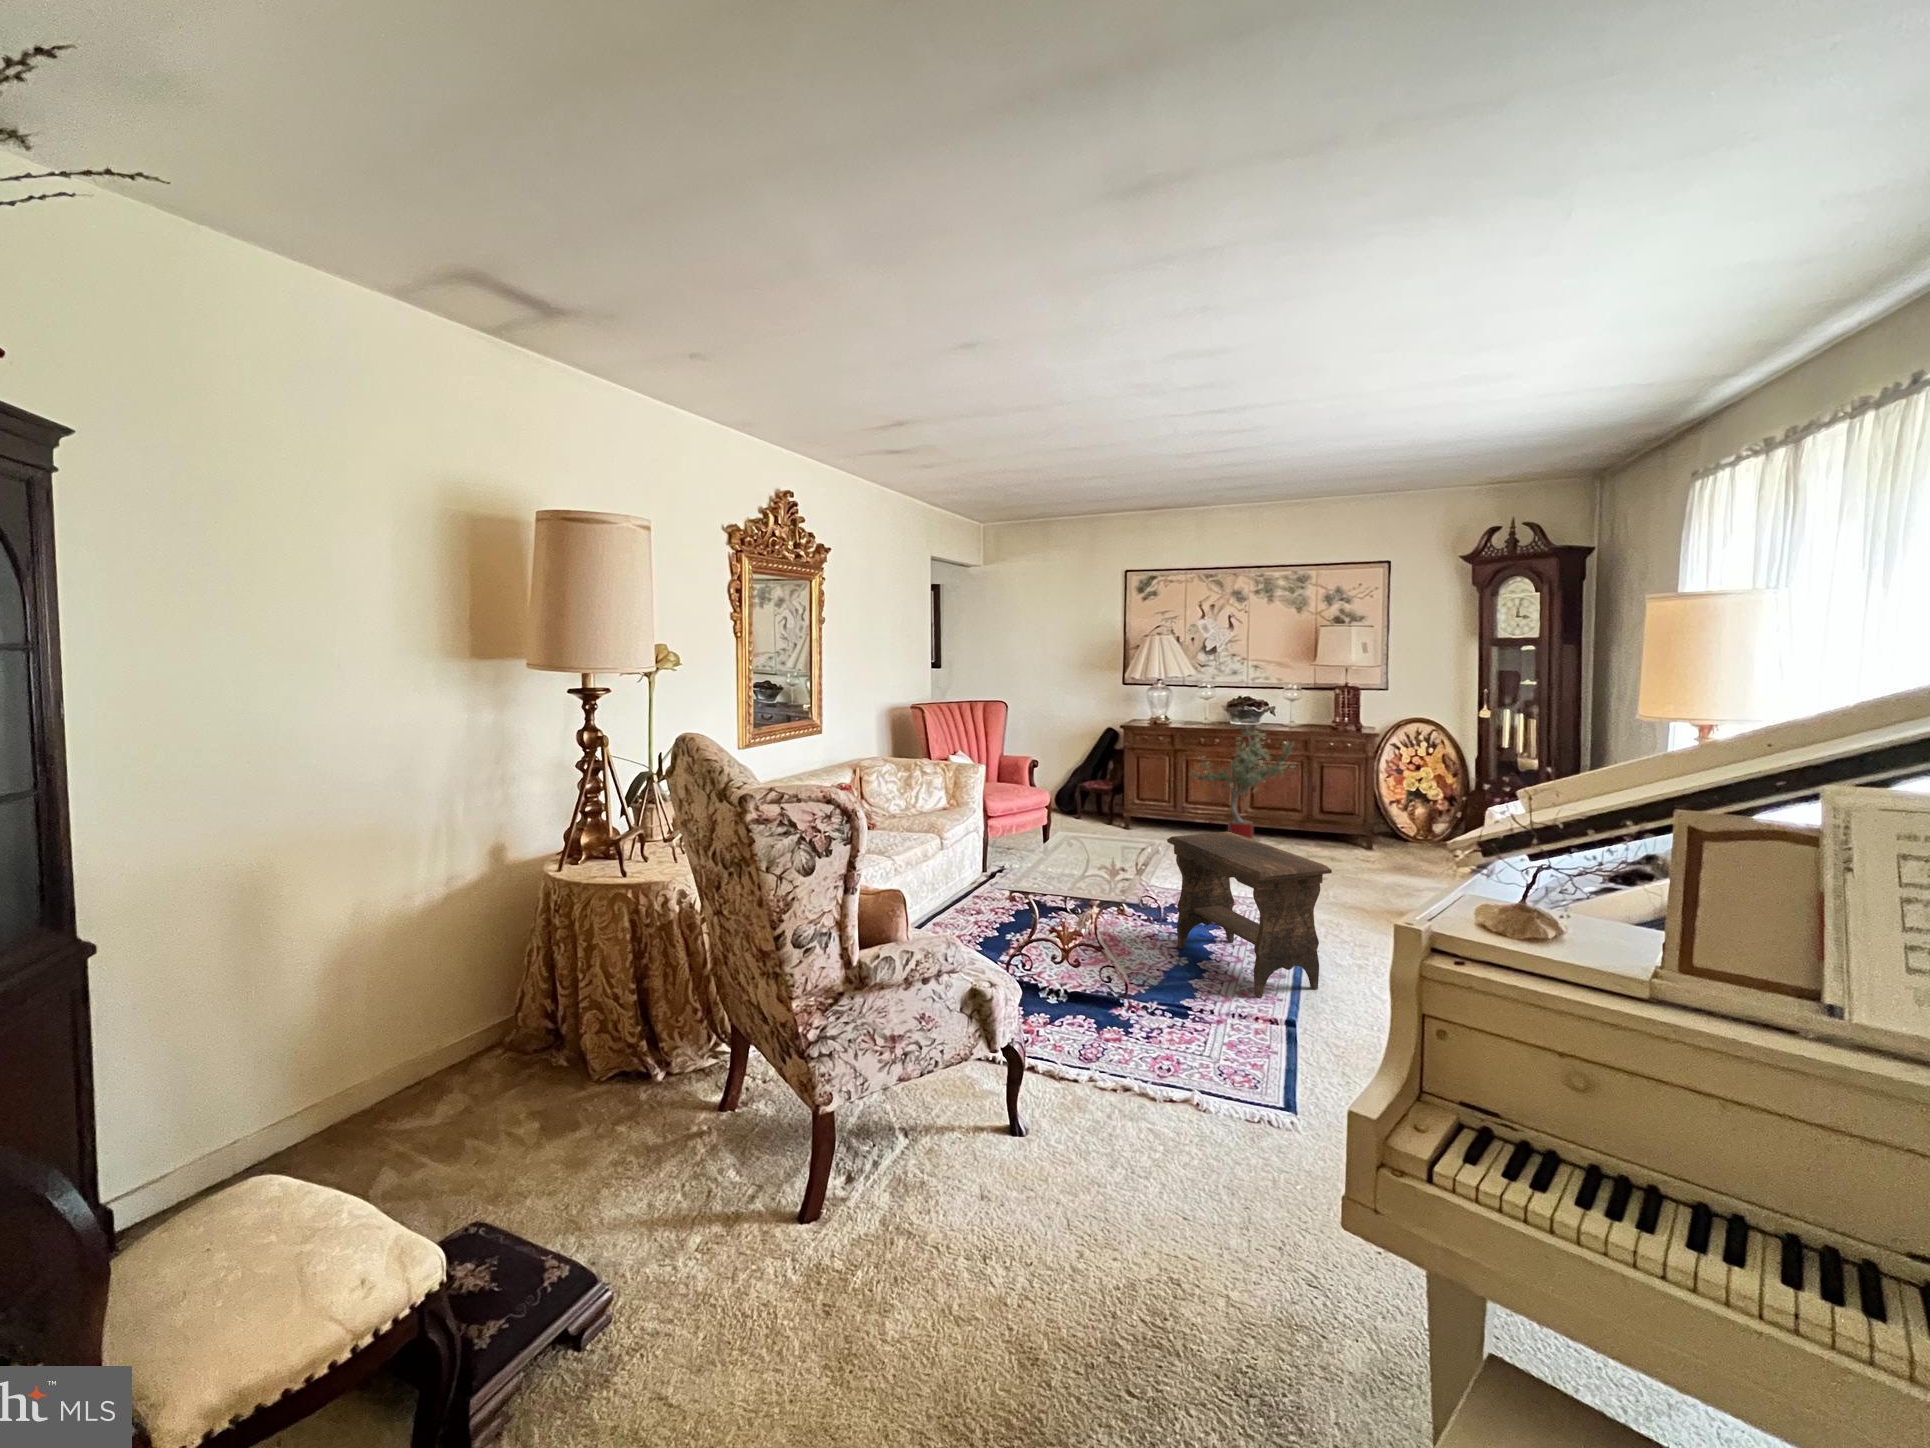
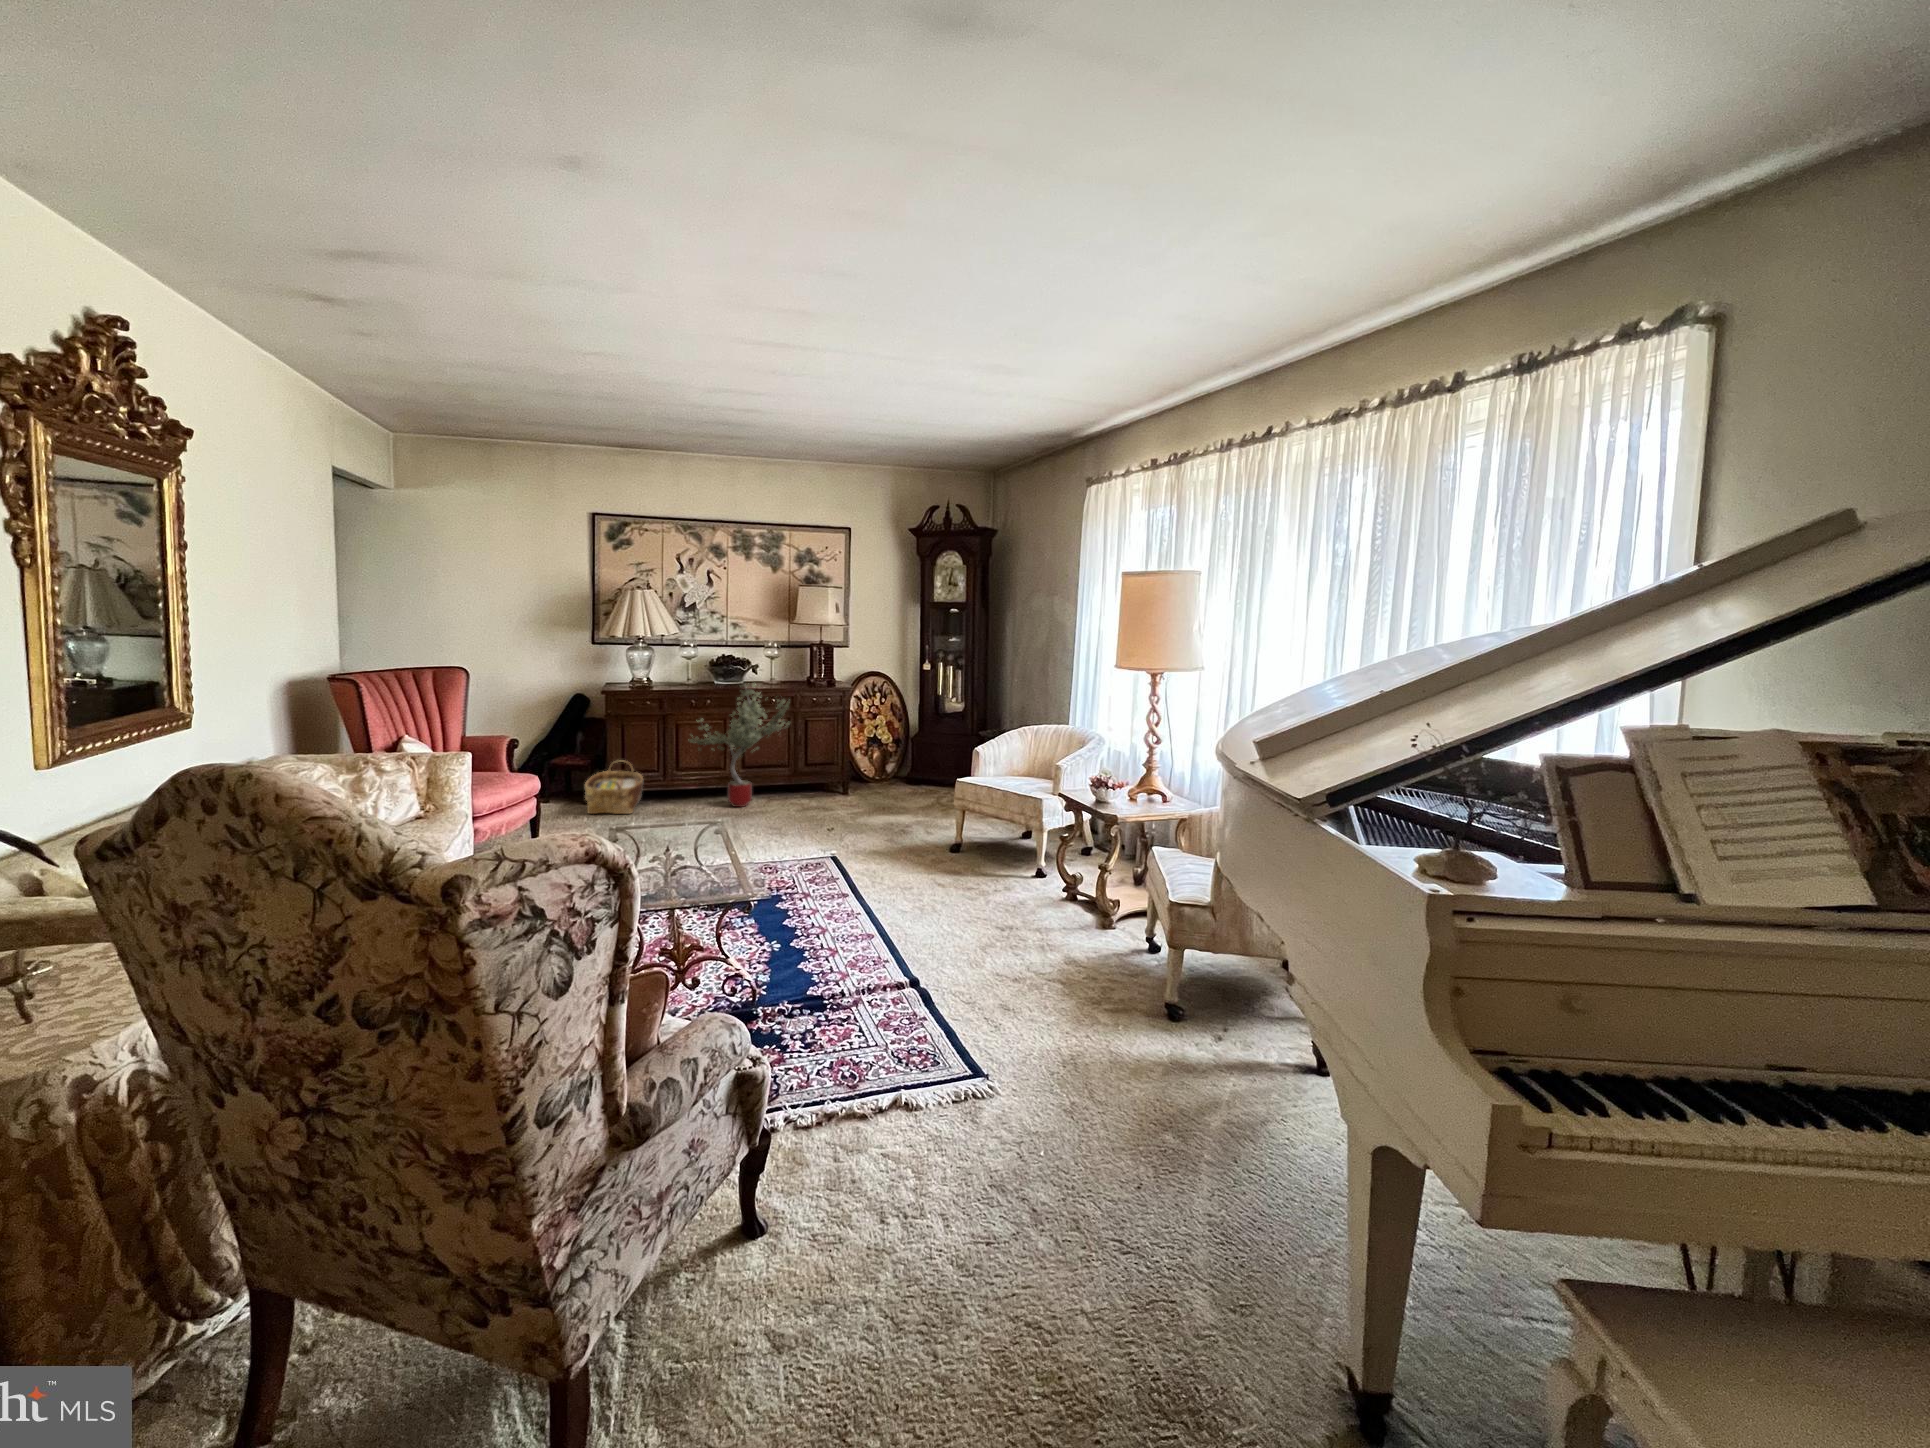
woven basket: none [1098,788,1151,836] -> present [585,760,643,814]
footstool: present [1167,832,1332,998] -> none [750,796,920,962]

